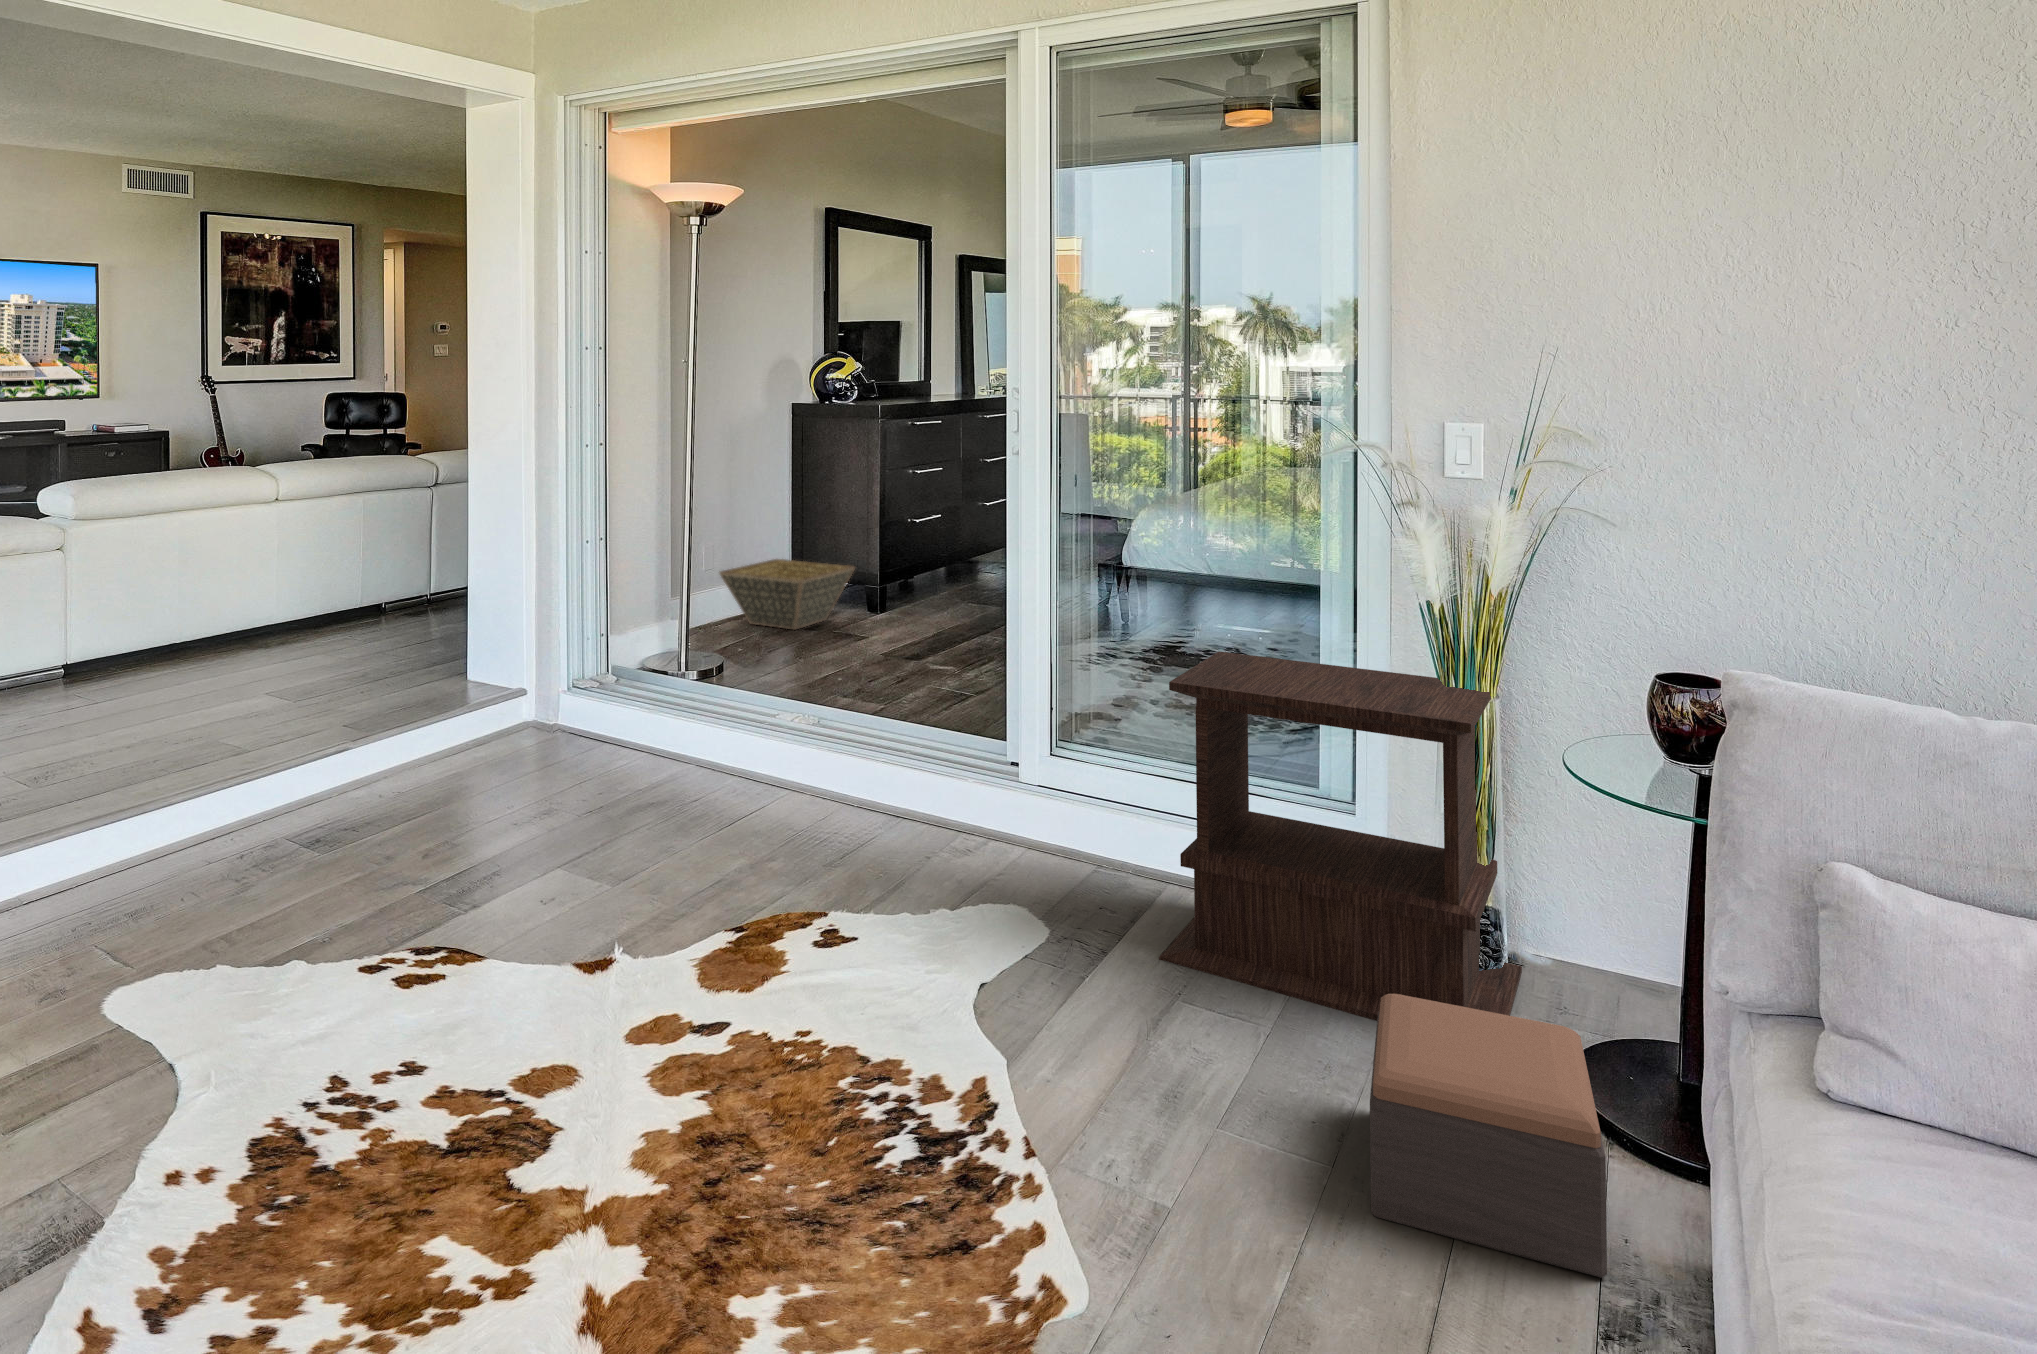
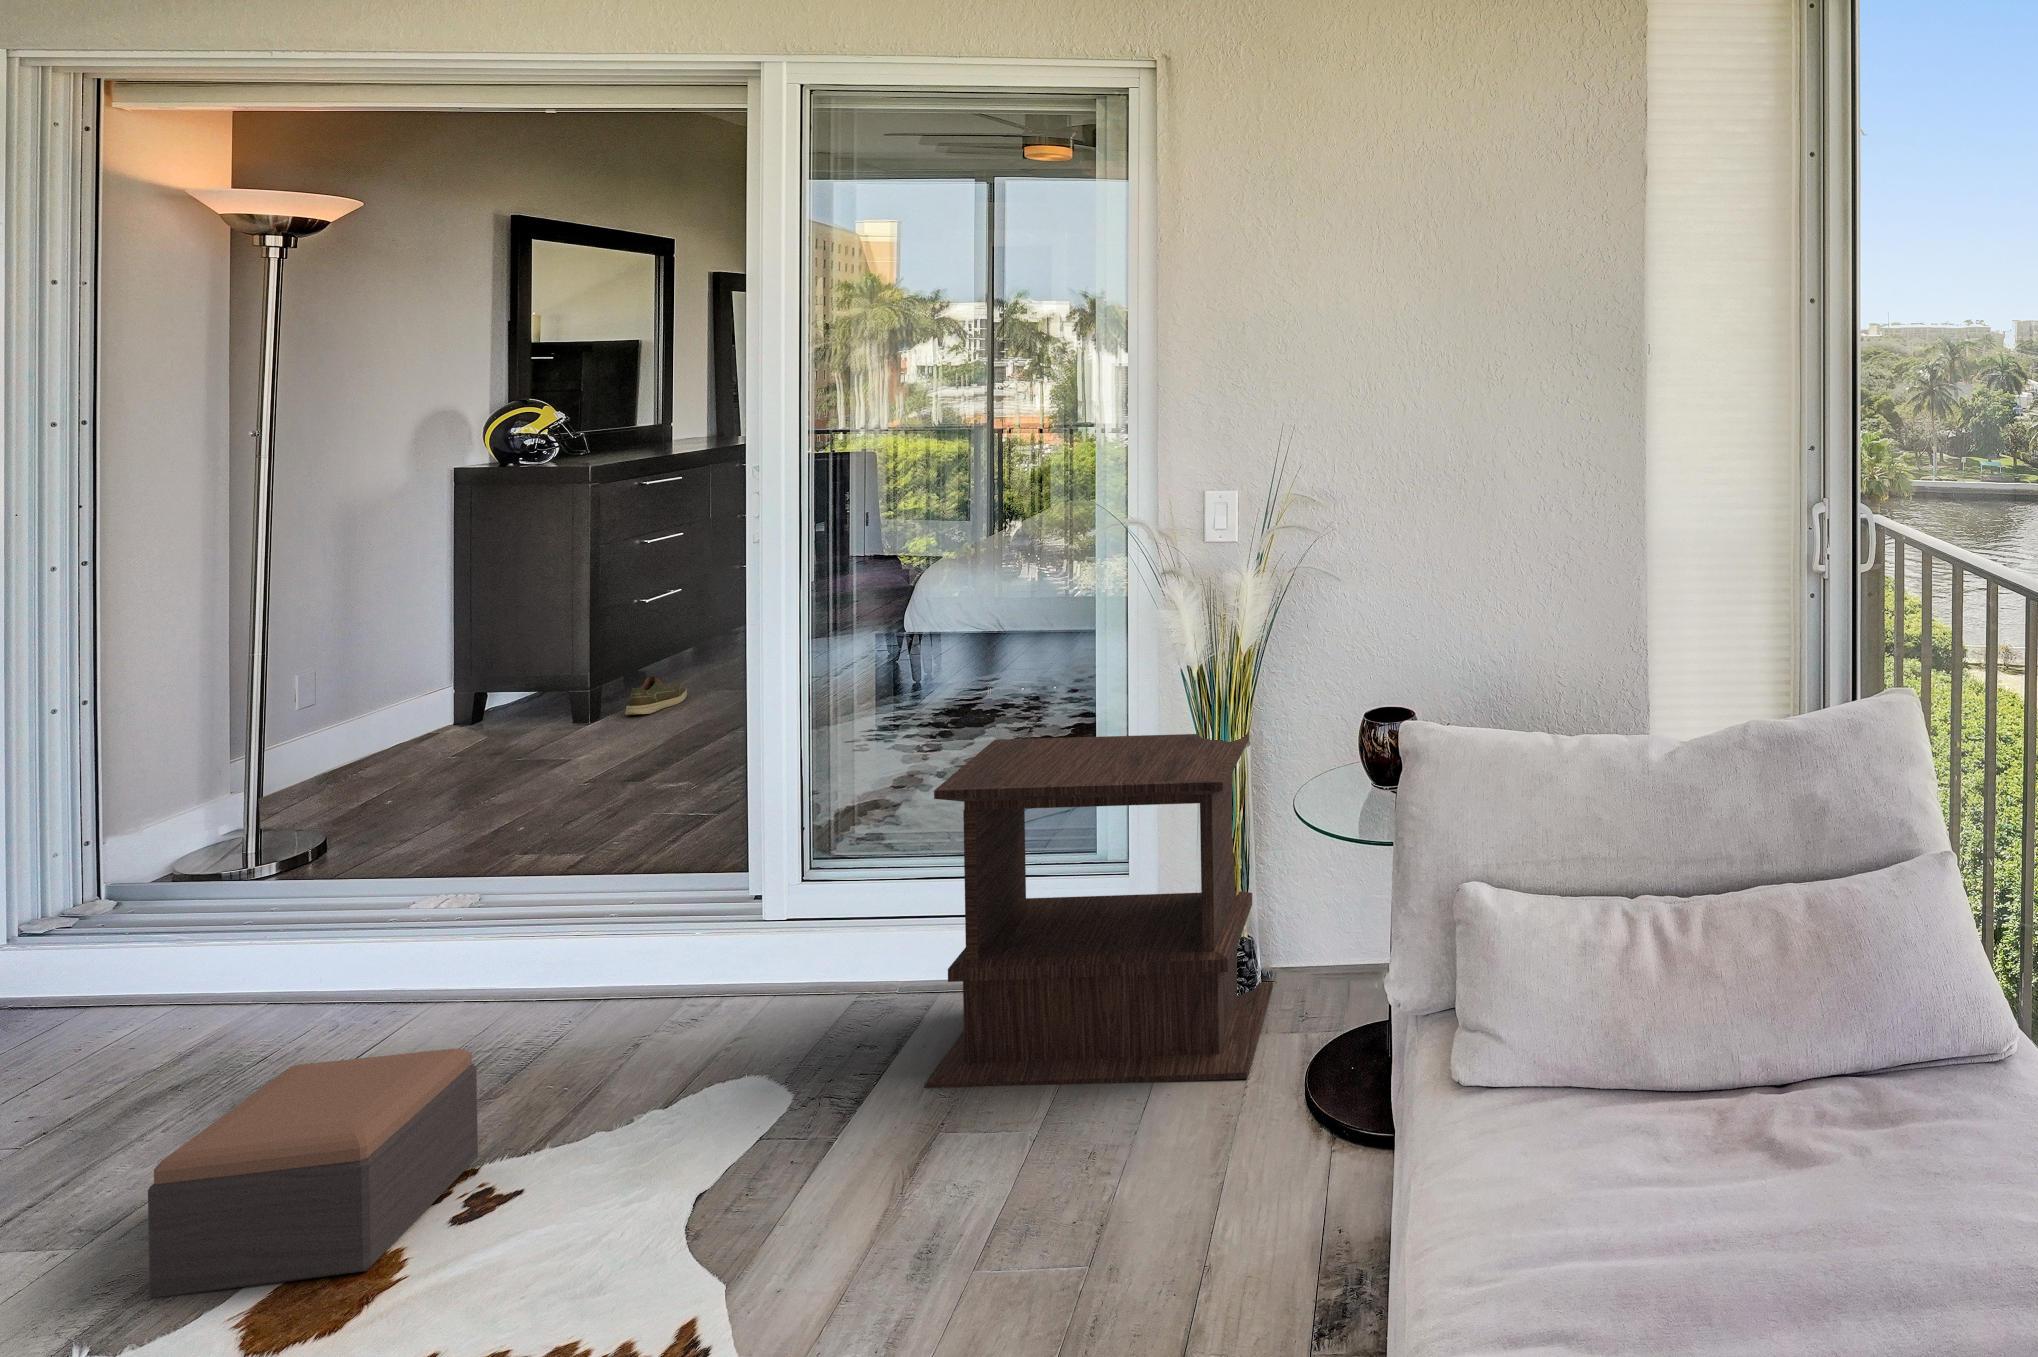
basket: present [720,559,856,630] -> none [323,669,556,769]
shoe: none [901,582,943,613] -> present [625,676,687,715]
footstool: present [1370,994,1607,1278] -> present [148,1049,478,1298]

